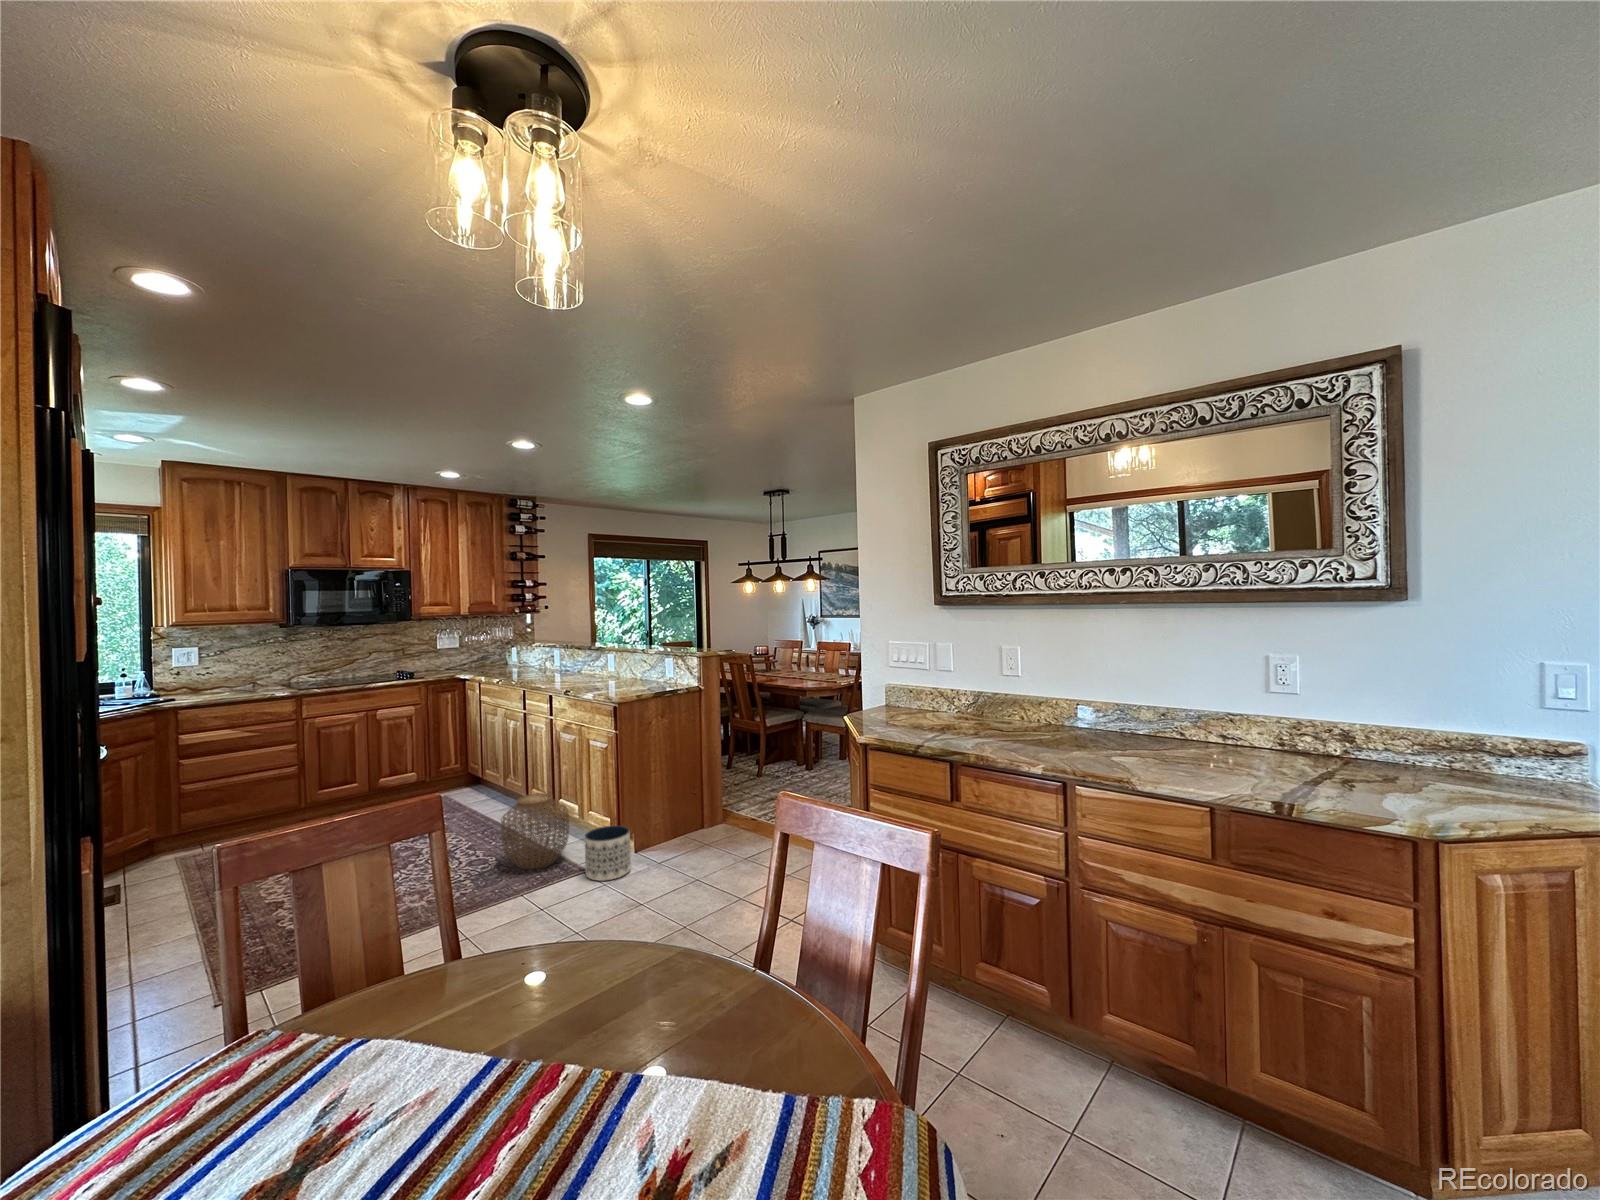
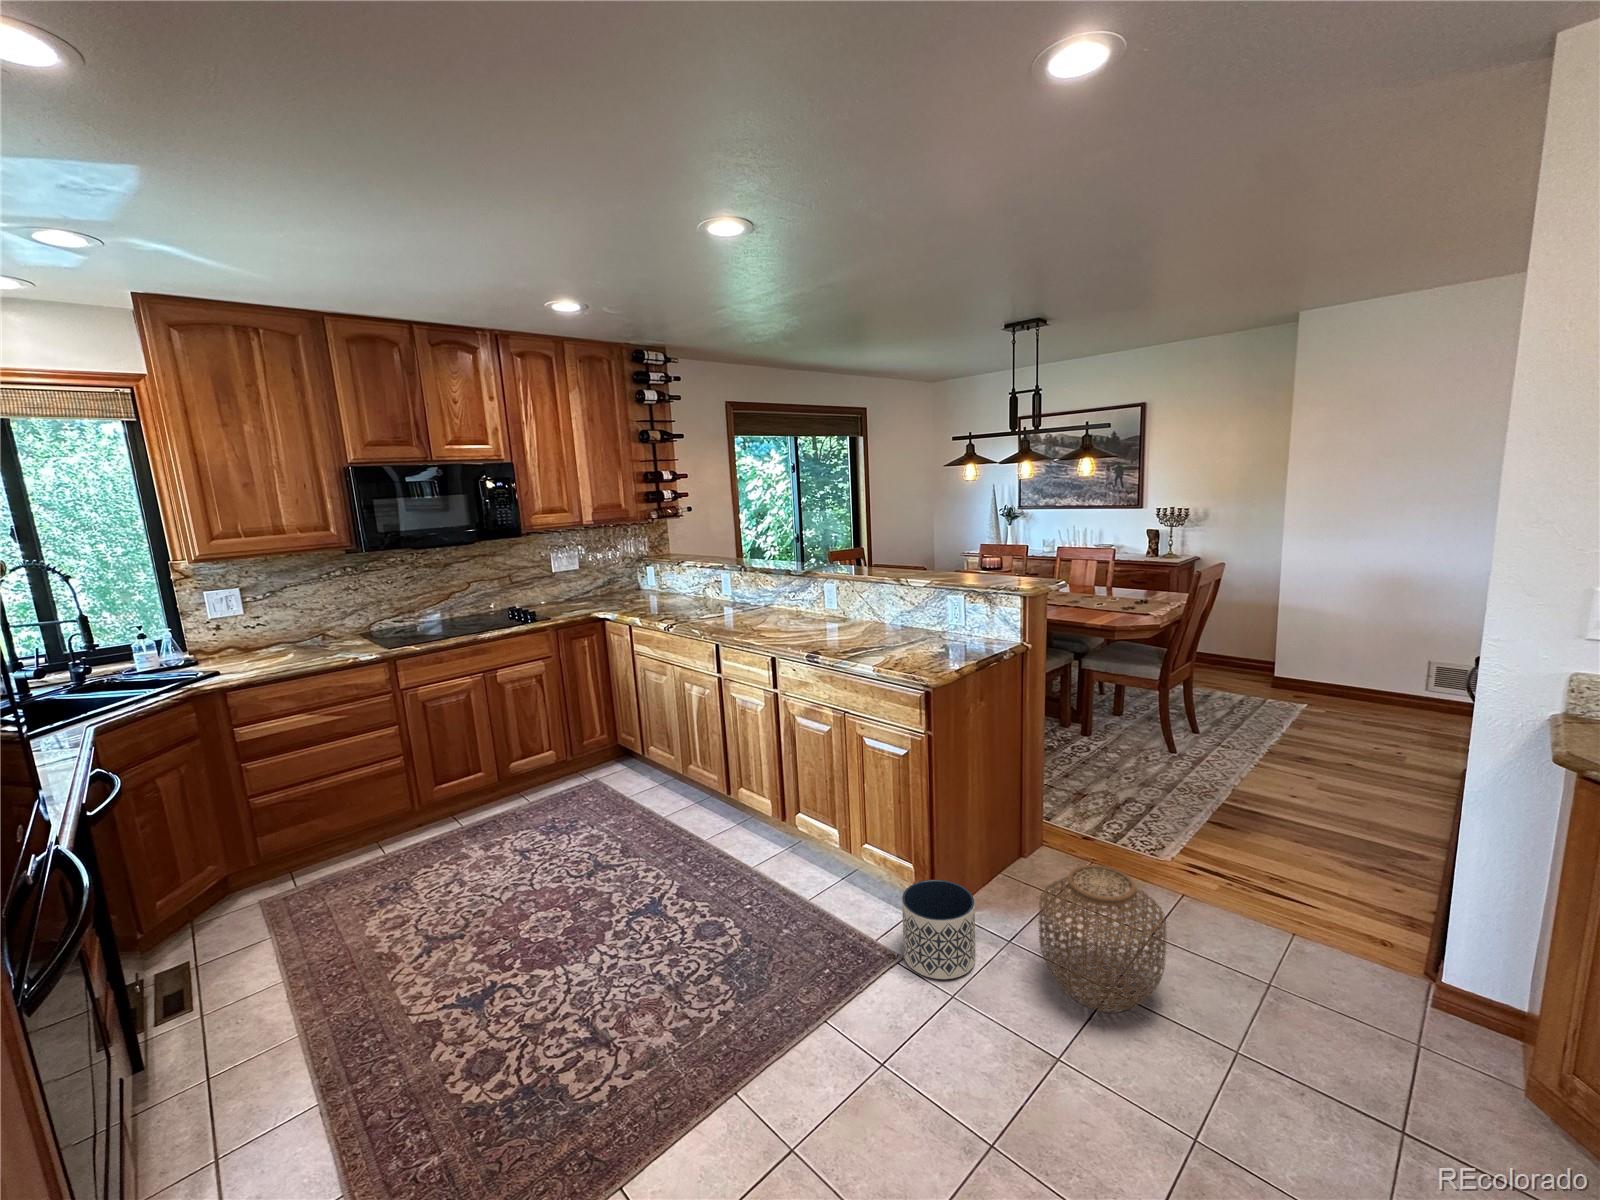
woven basket: present [501,793,569,869] -> present [1039,865,1166,1012]

